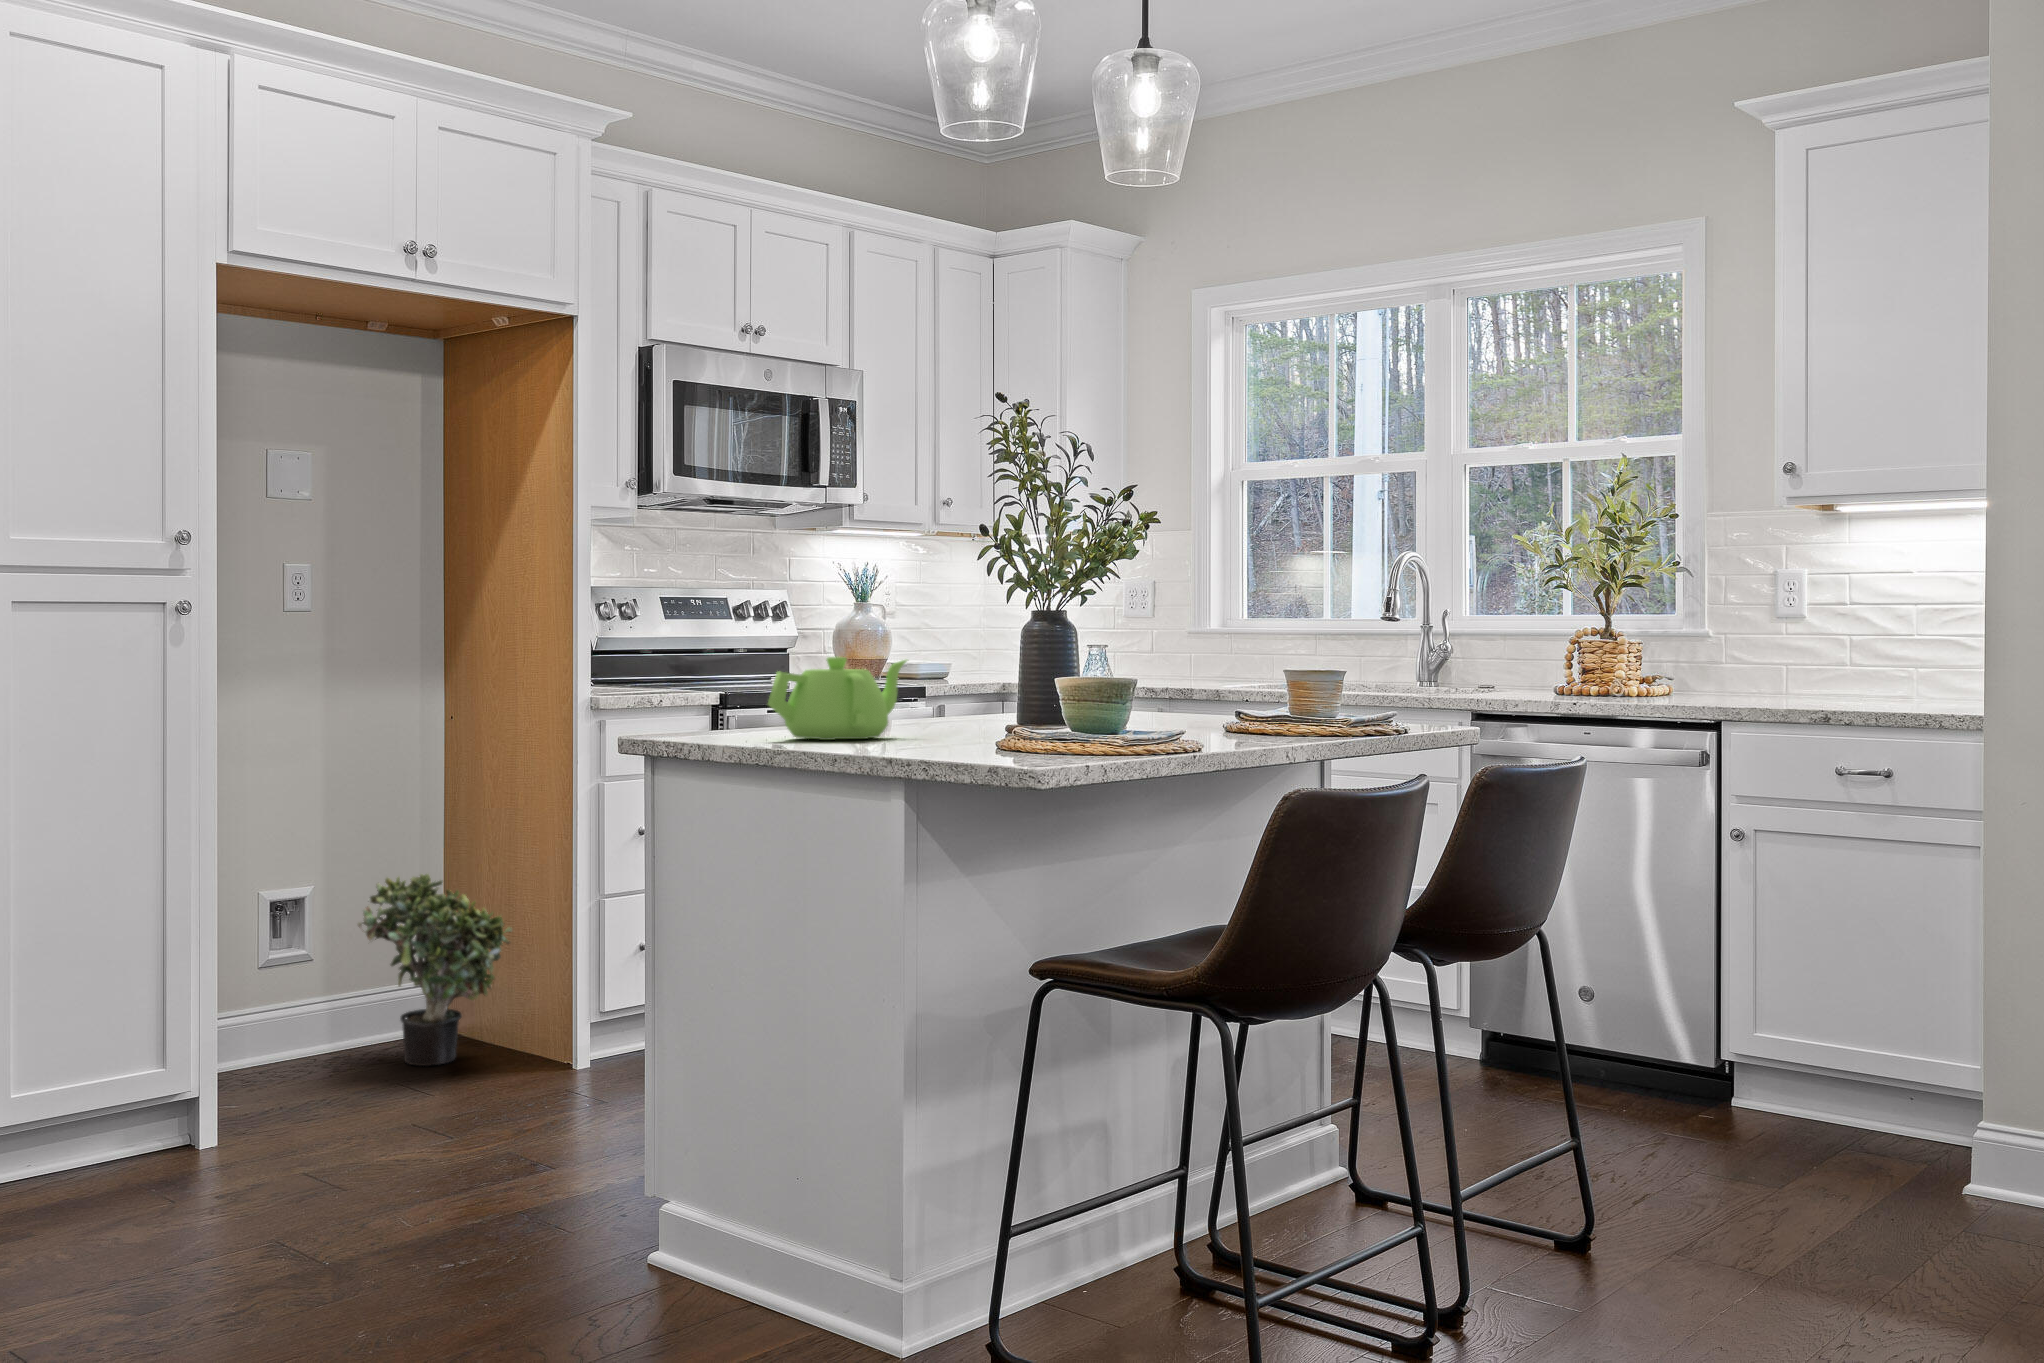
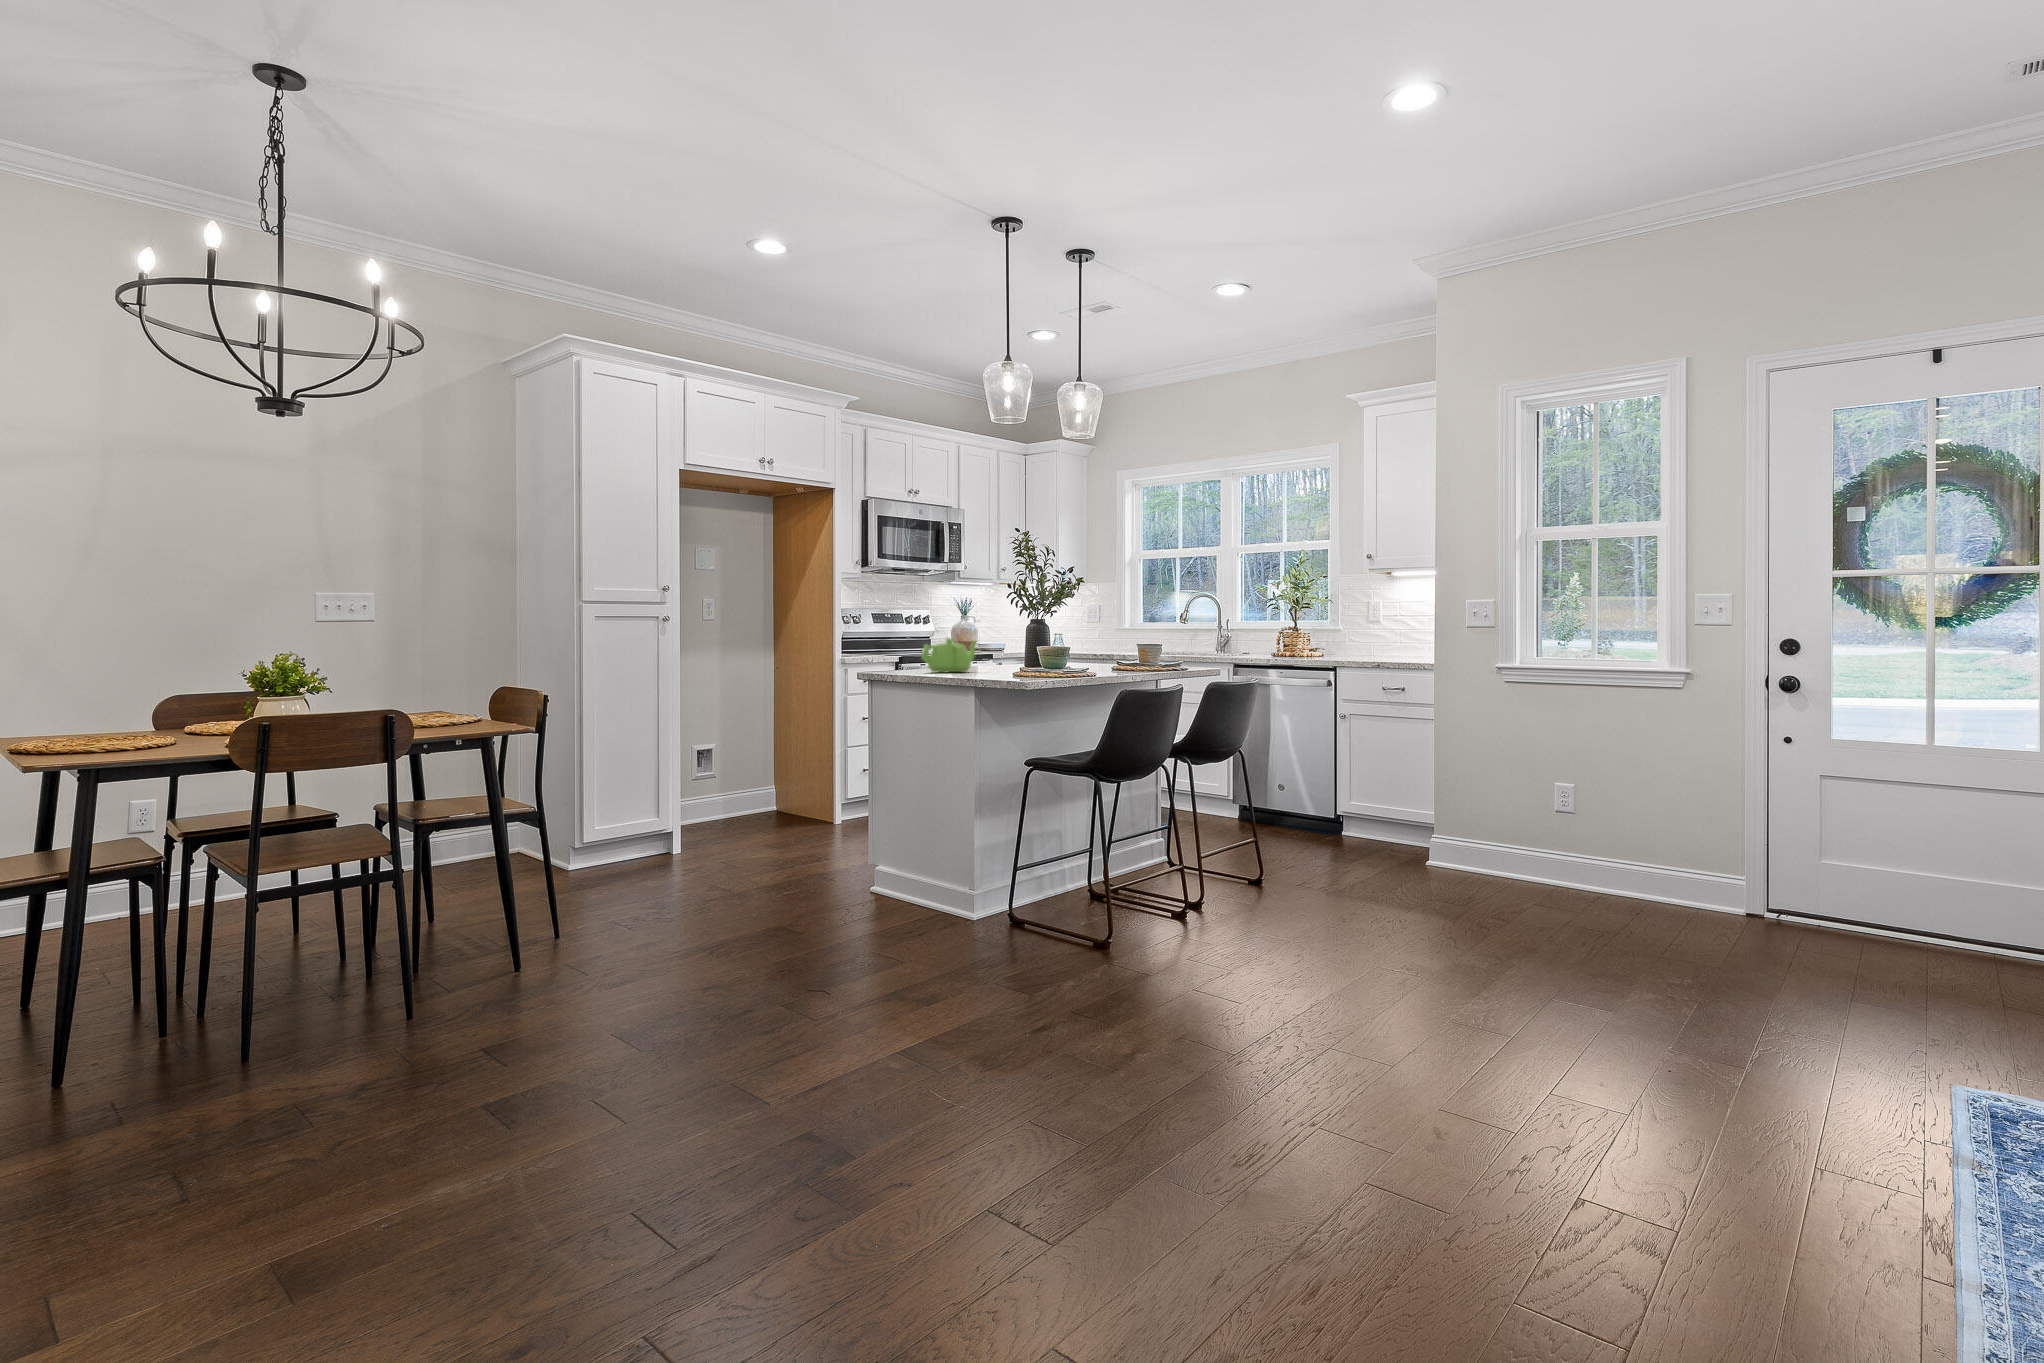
potted plant: present [358,874,512,1066] -> none [737,737,806,823]

